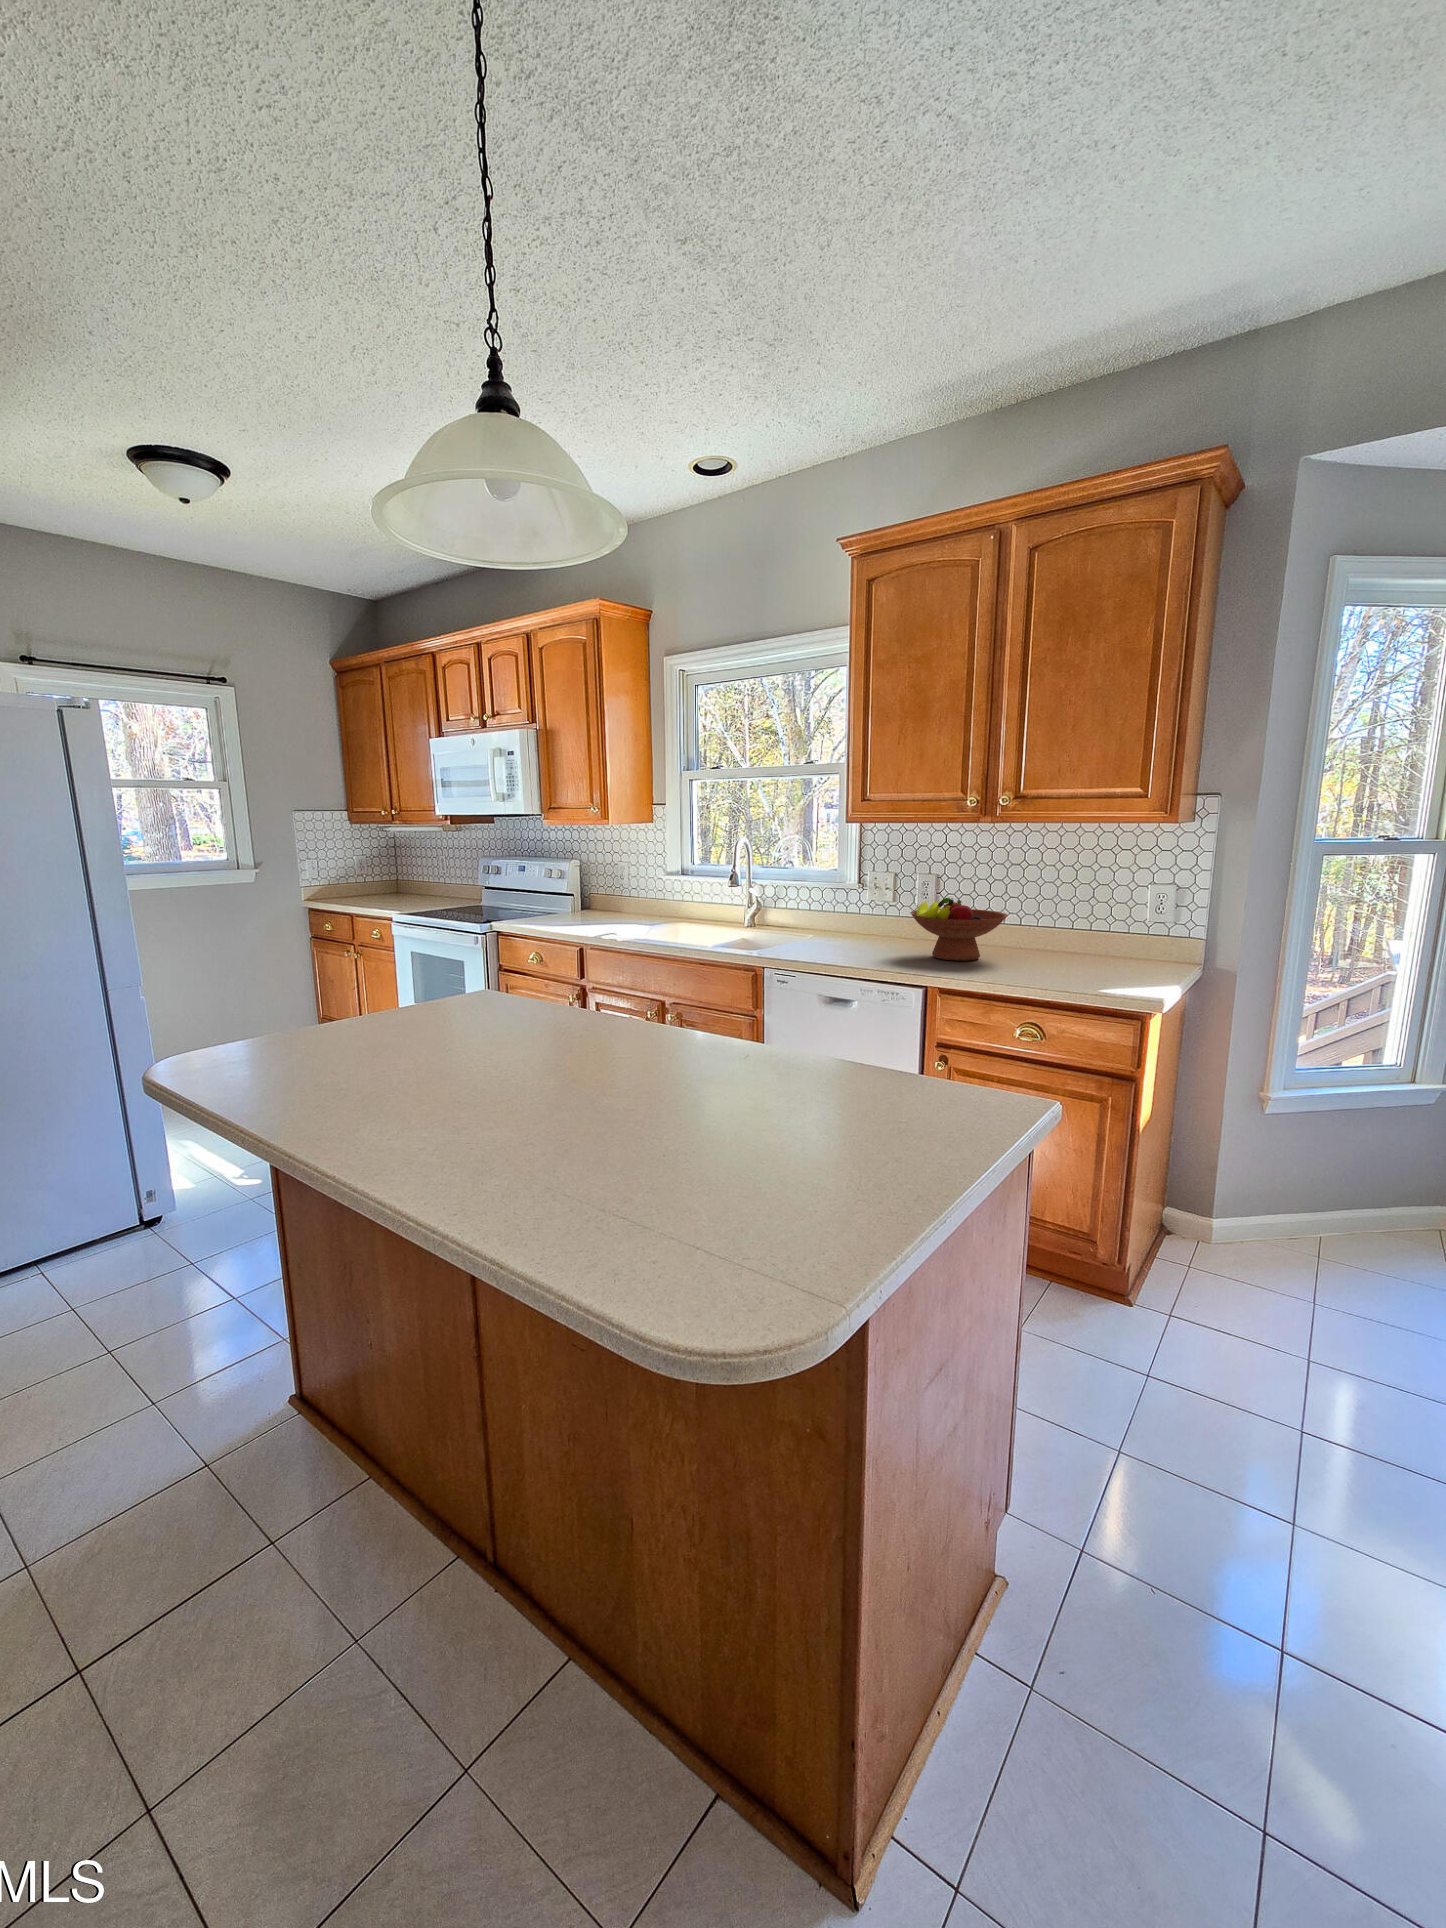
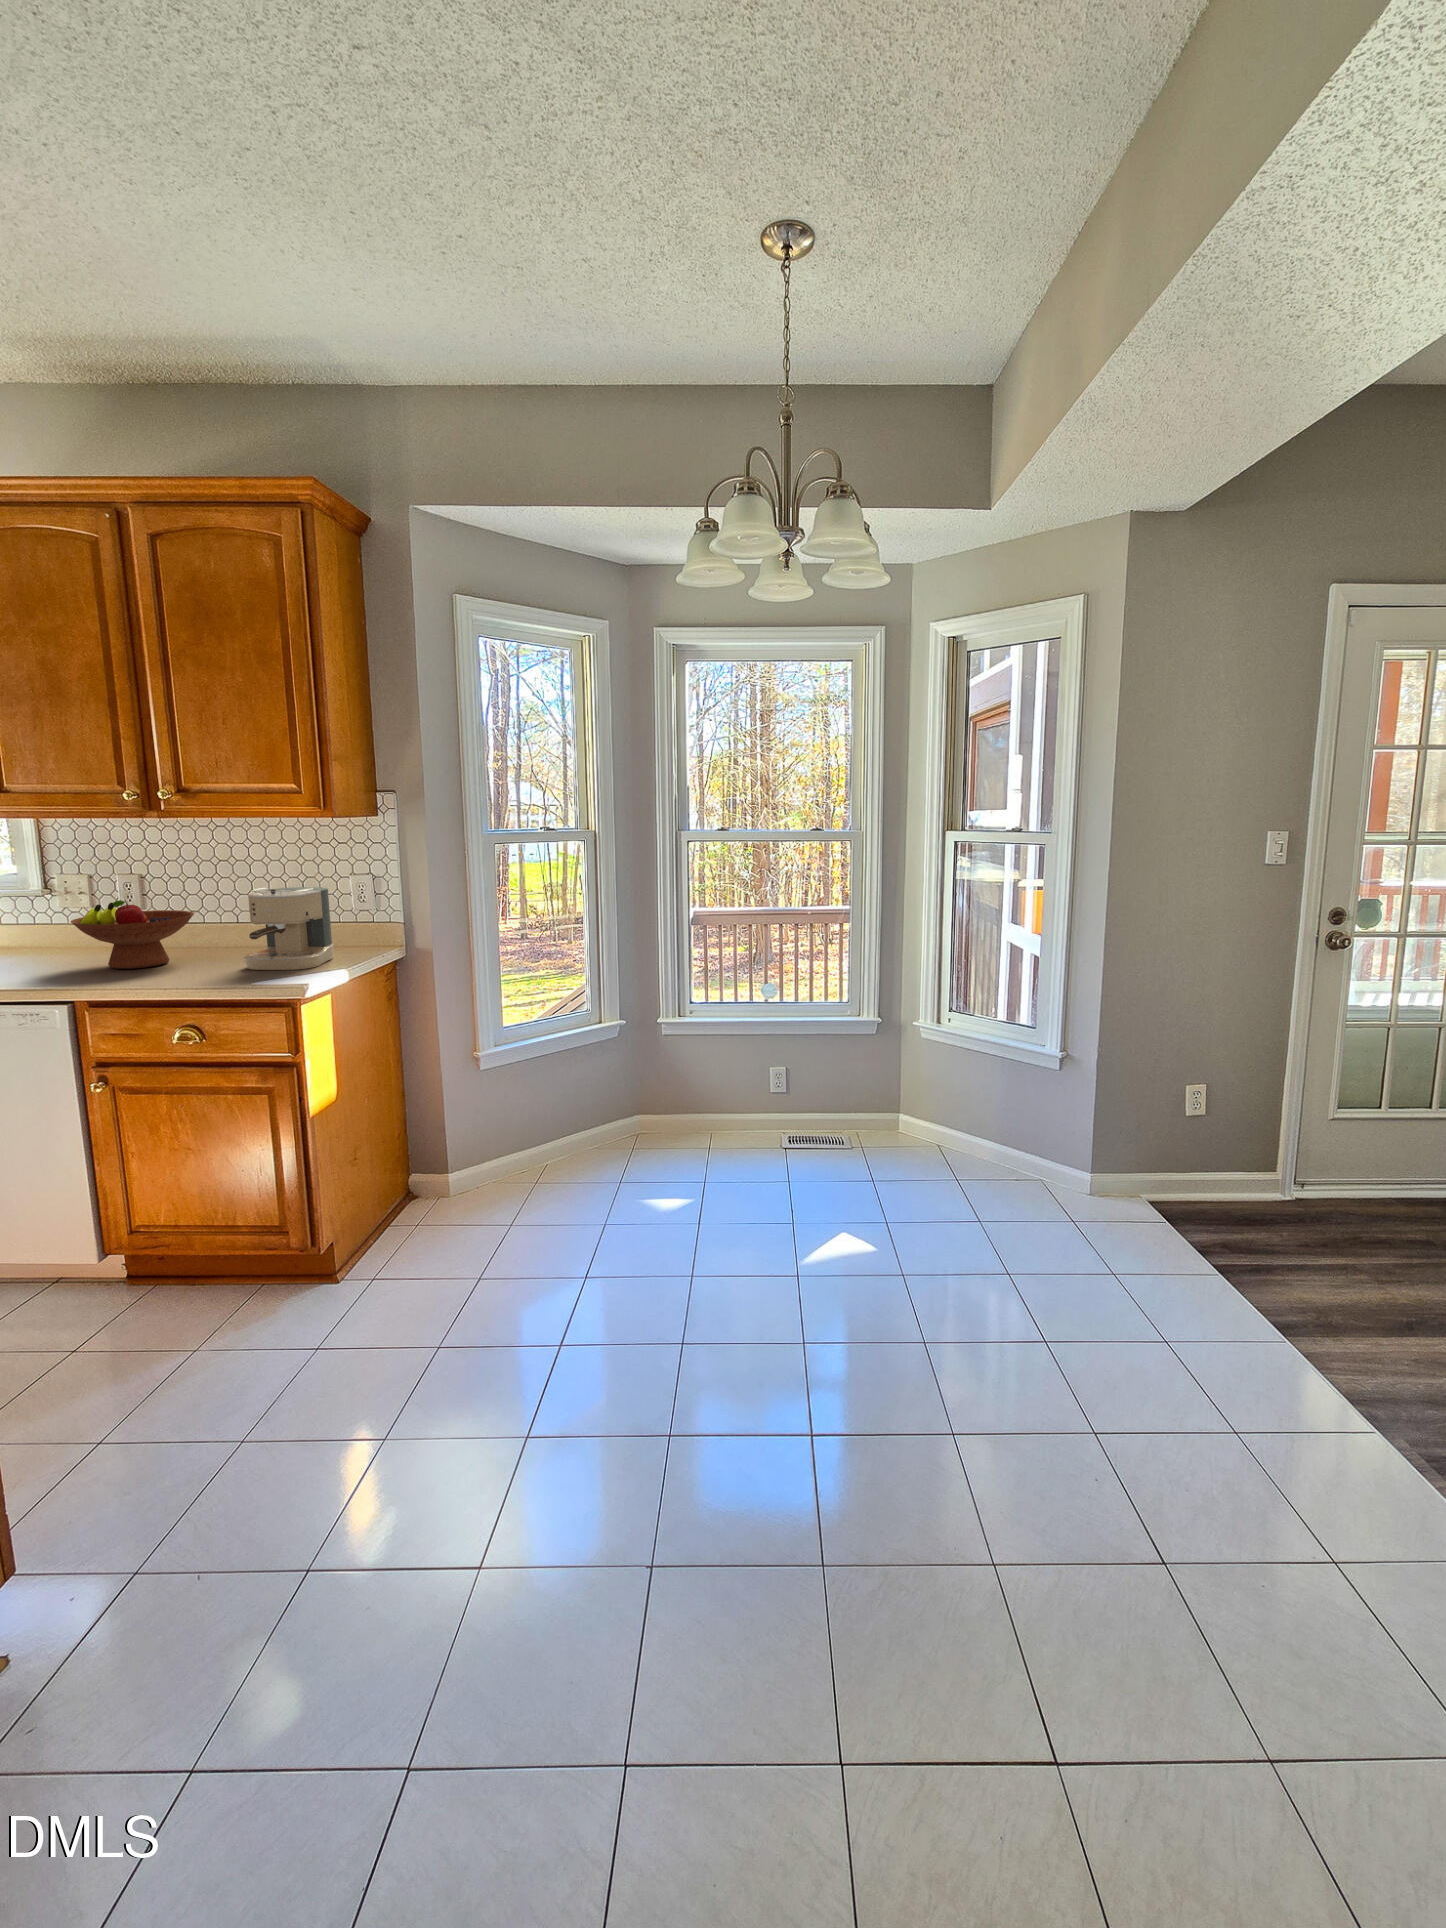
coffee maker: none [1065,894,1151,979] -> present [244,887,333,970]

